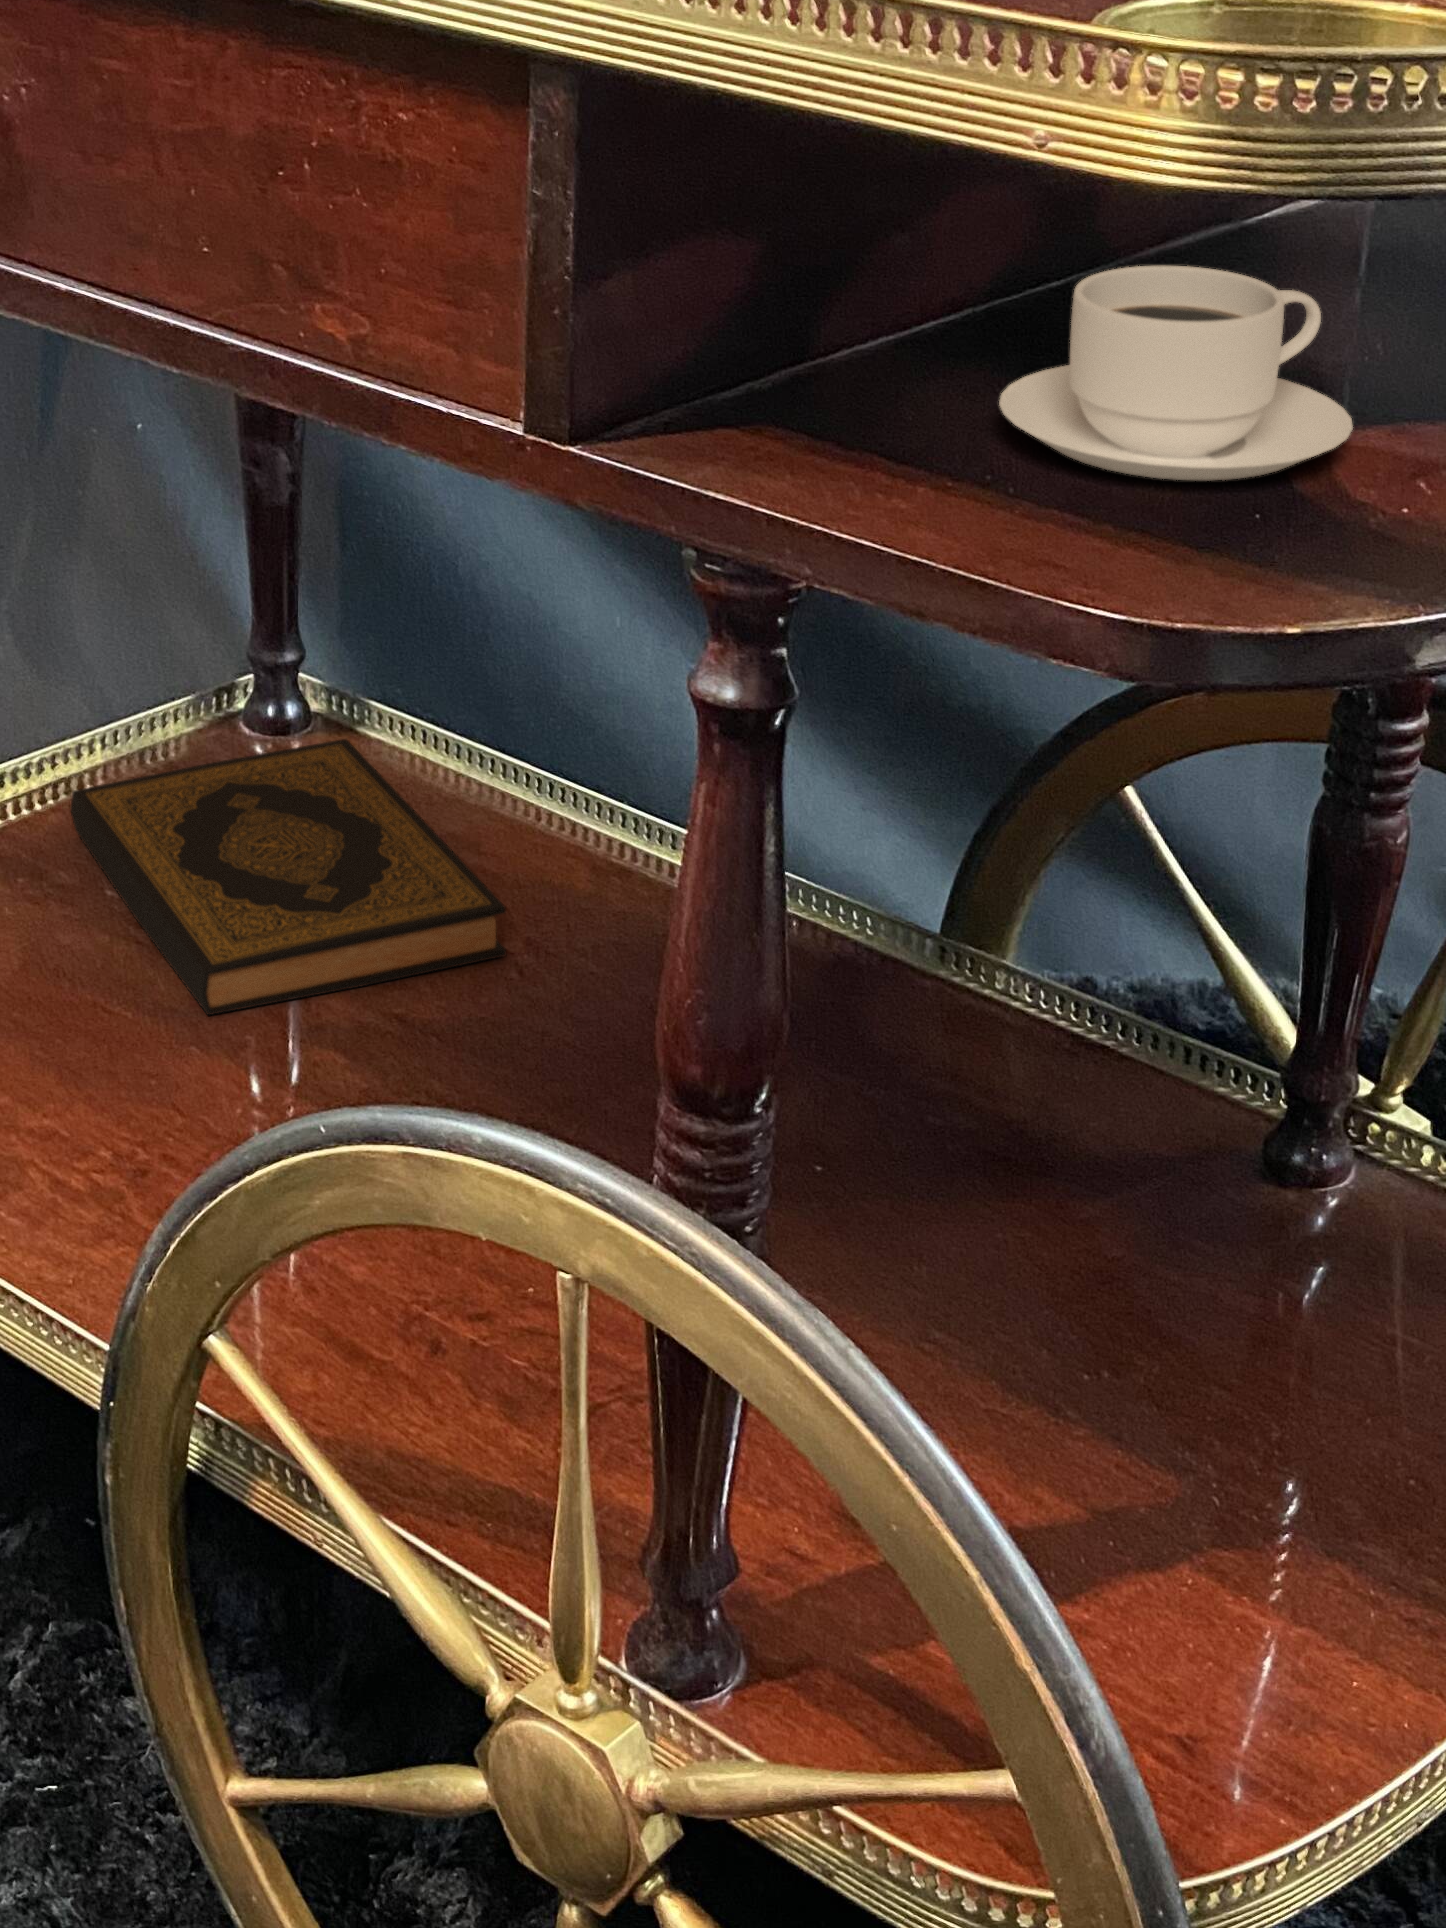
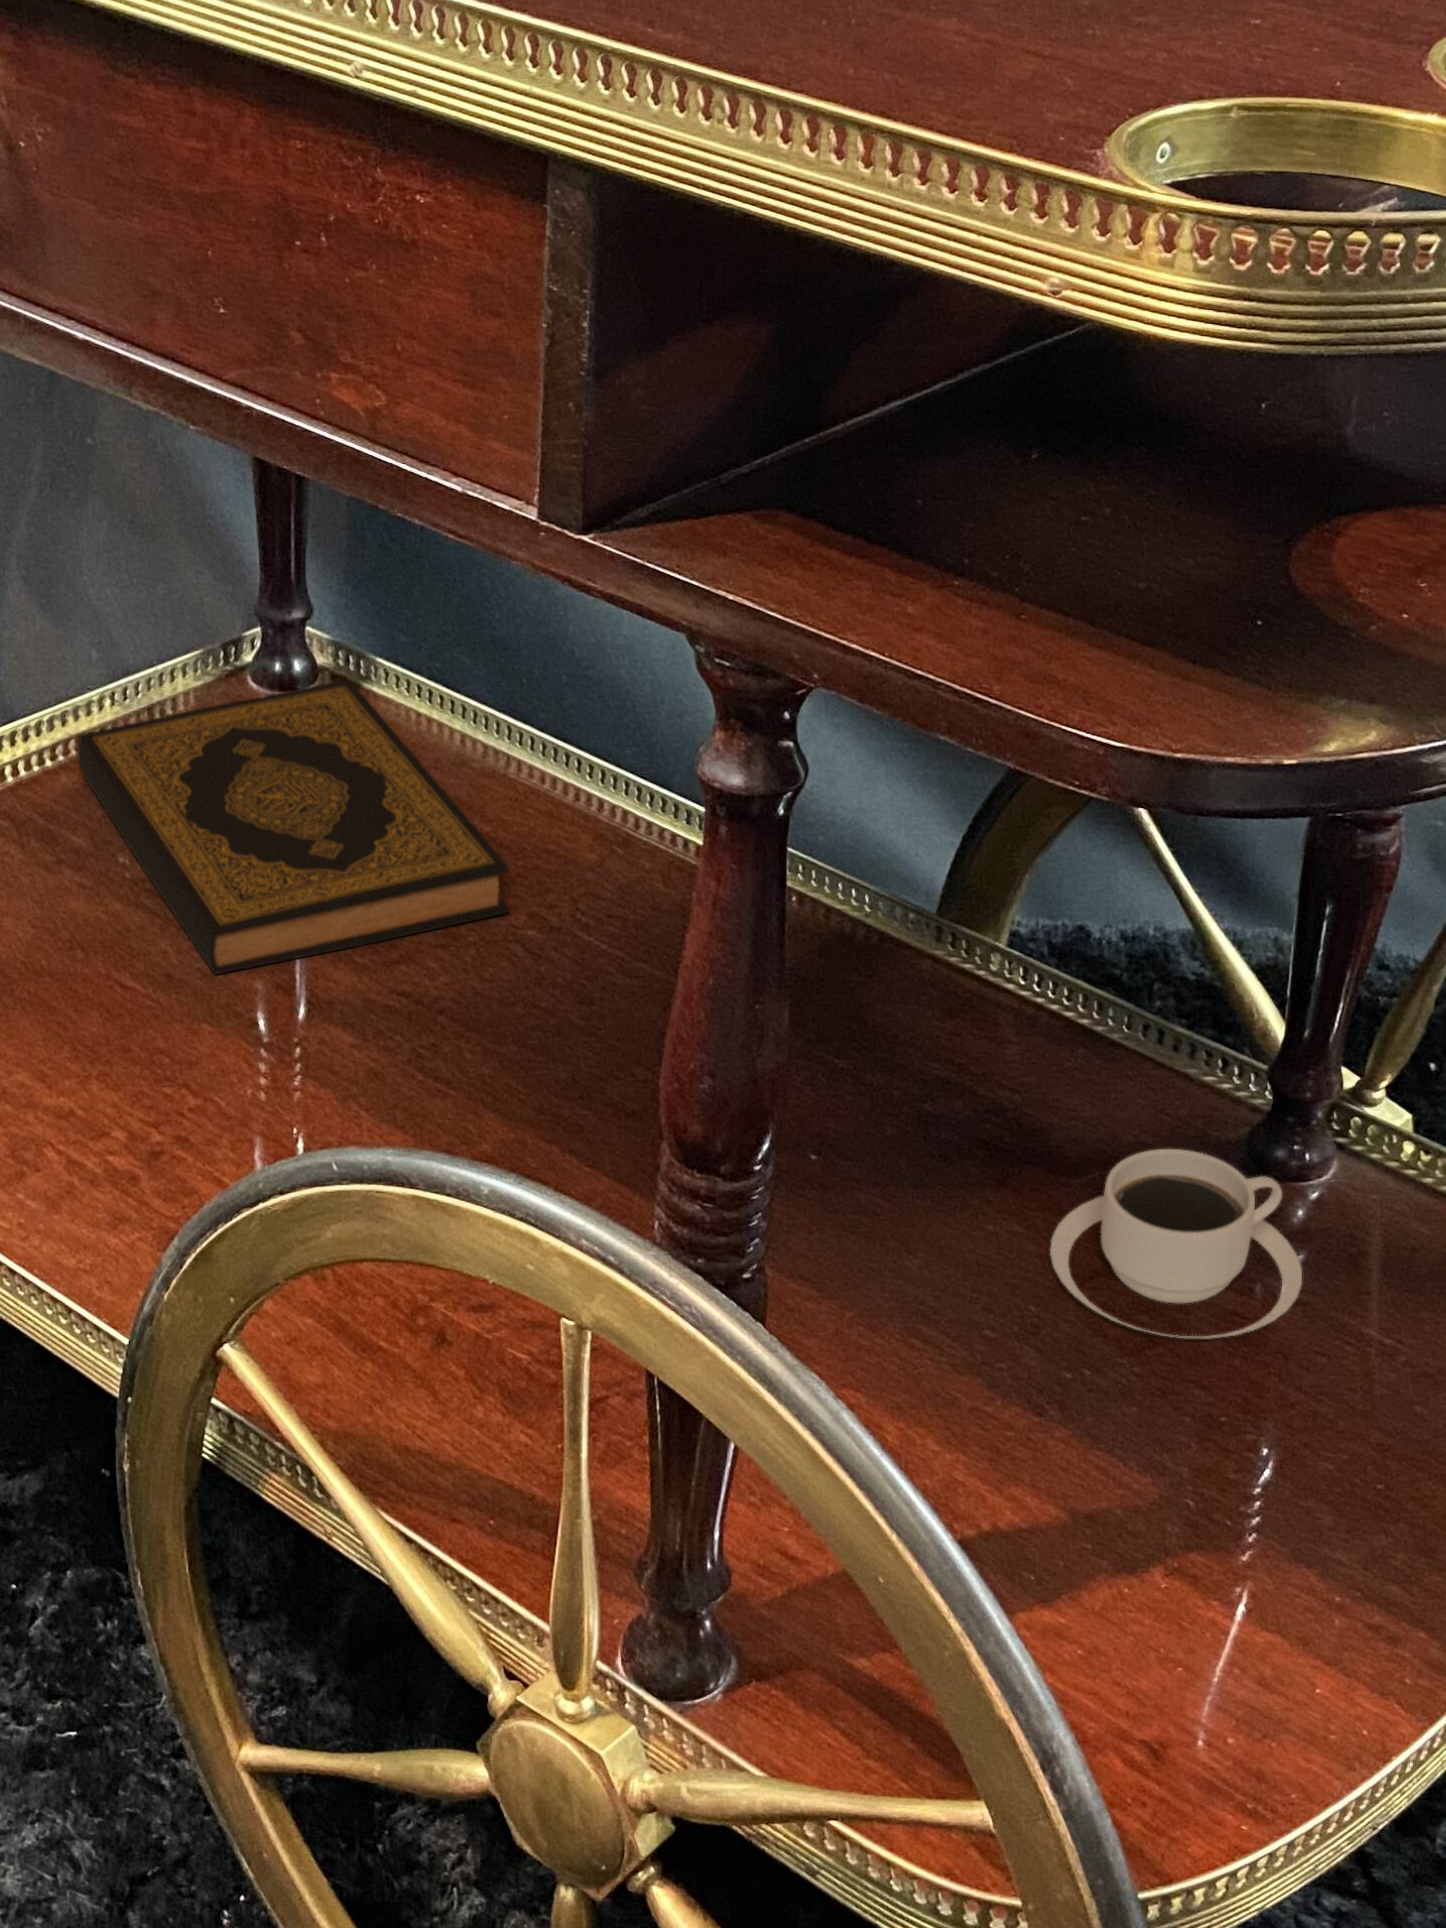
coffee cup: present [999,265,1353,480] -> present [1050,1149,1302,1338]

